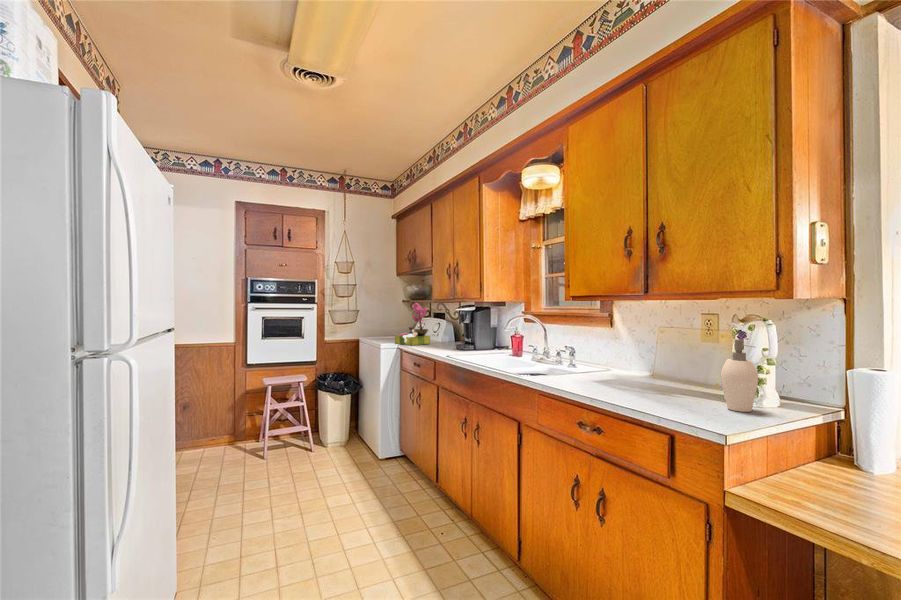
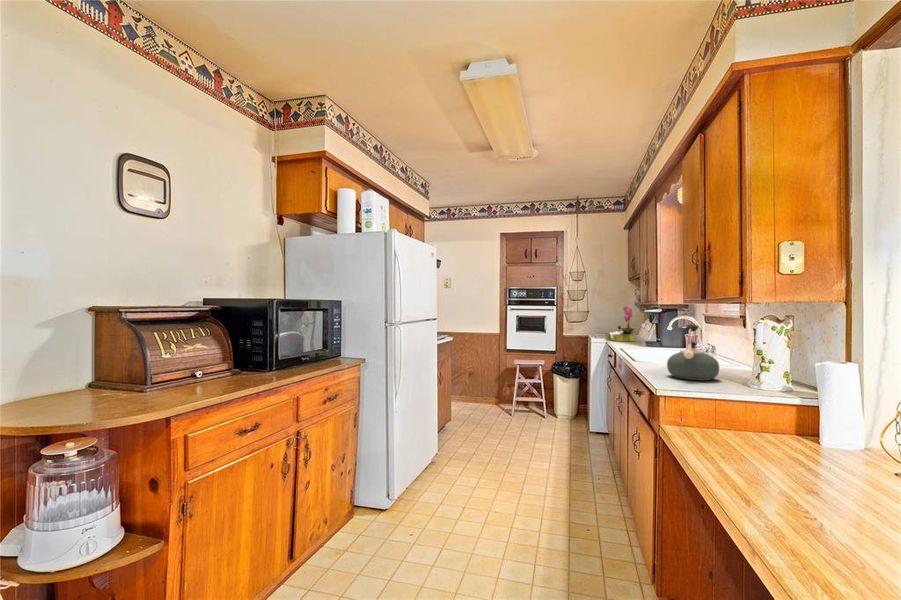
kettle: none [617,329,679,398] -> present [667,325,719,381]
soap dispenser: present [721,340,758,412] -> none [719,334,749,392]

